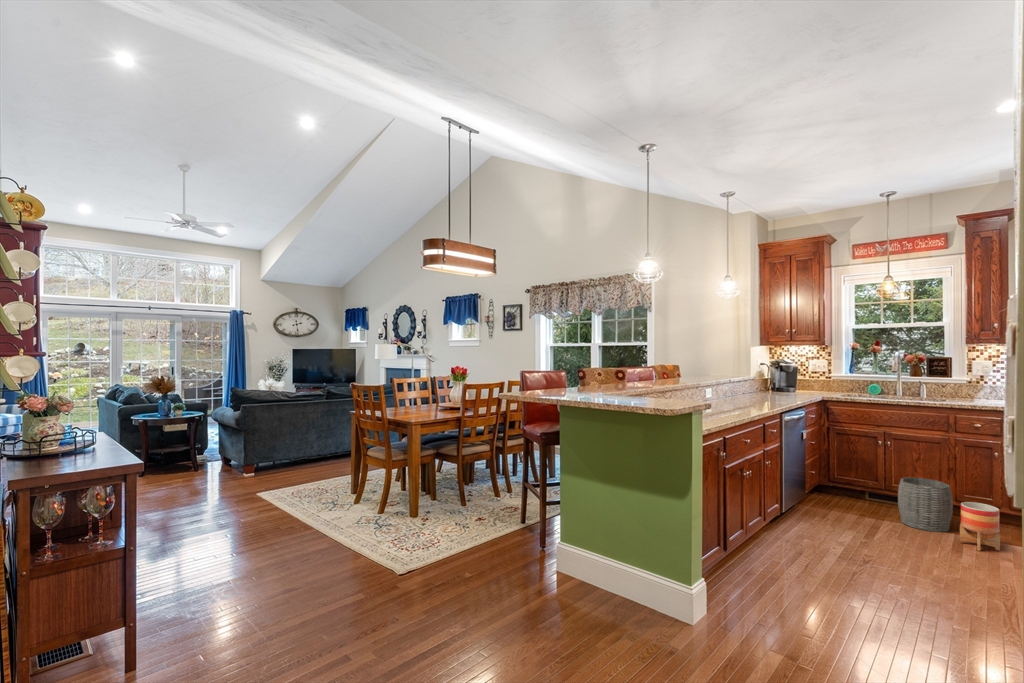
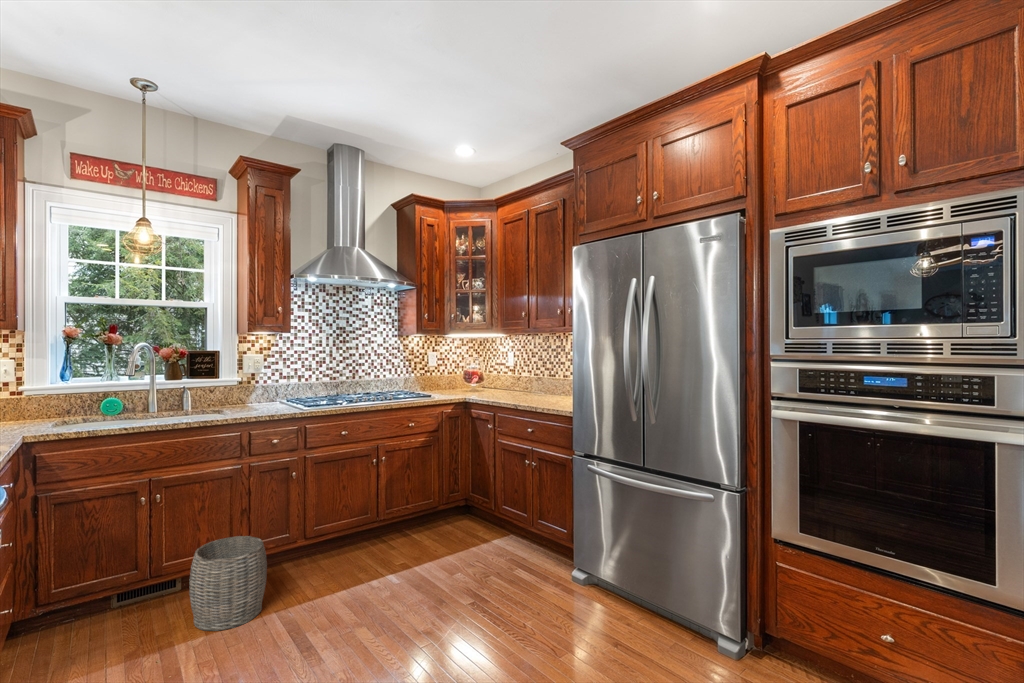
planter: present [960,502,1000,551] -> none [291,551,336,625]

